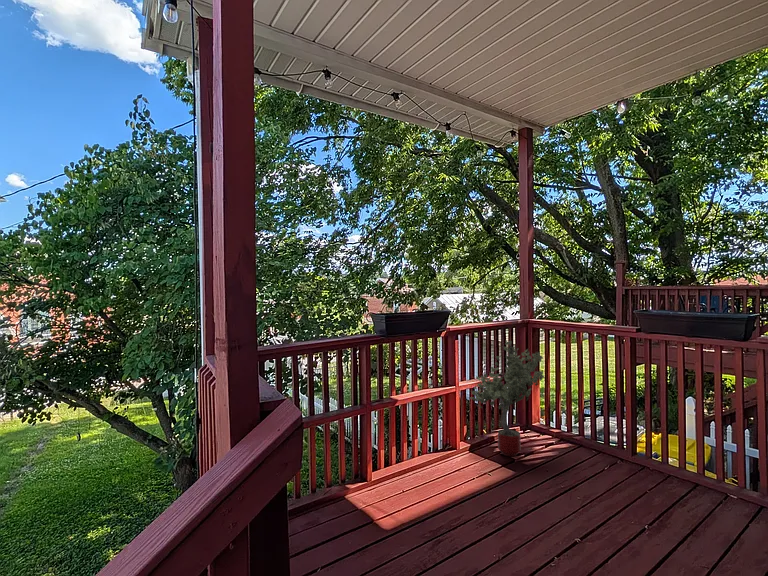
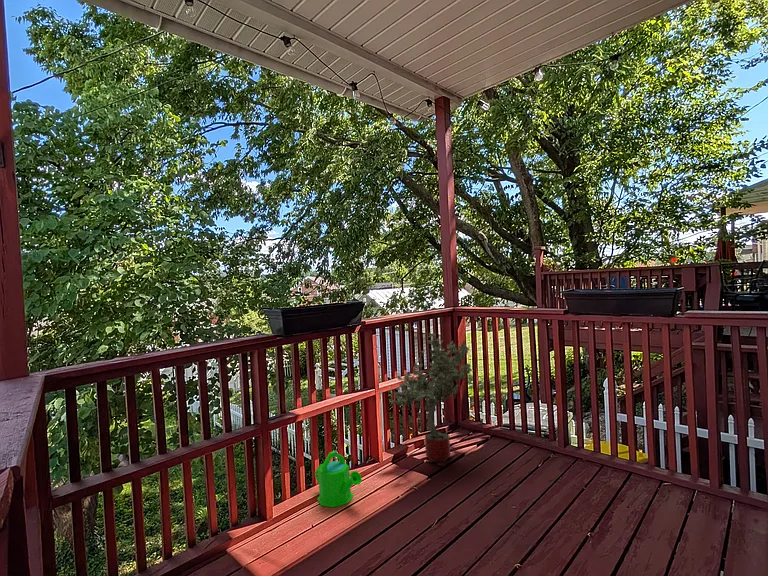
watering can: none [402,434,444,480] -> present [315,451,362,507]

